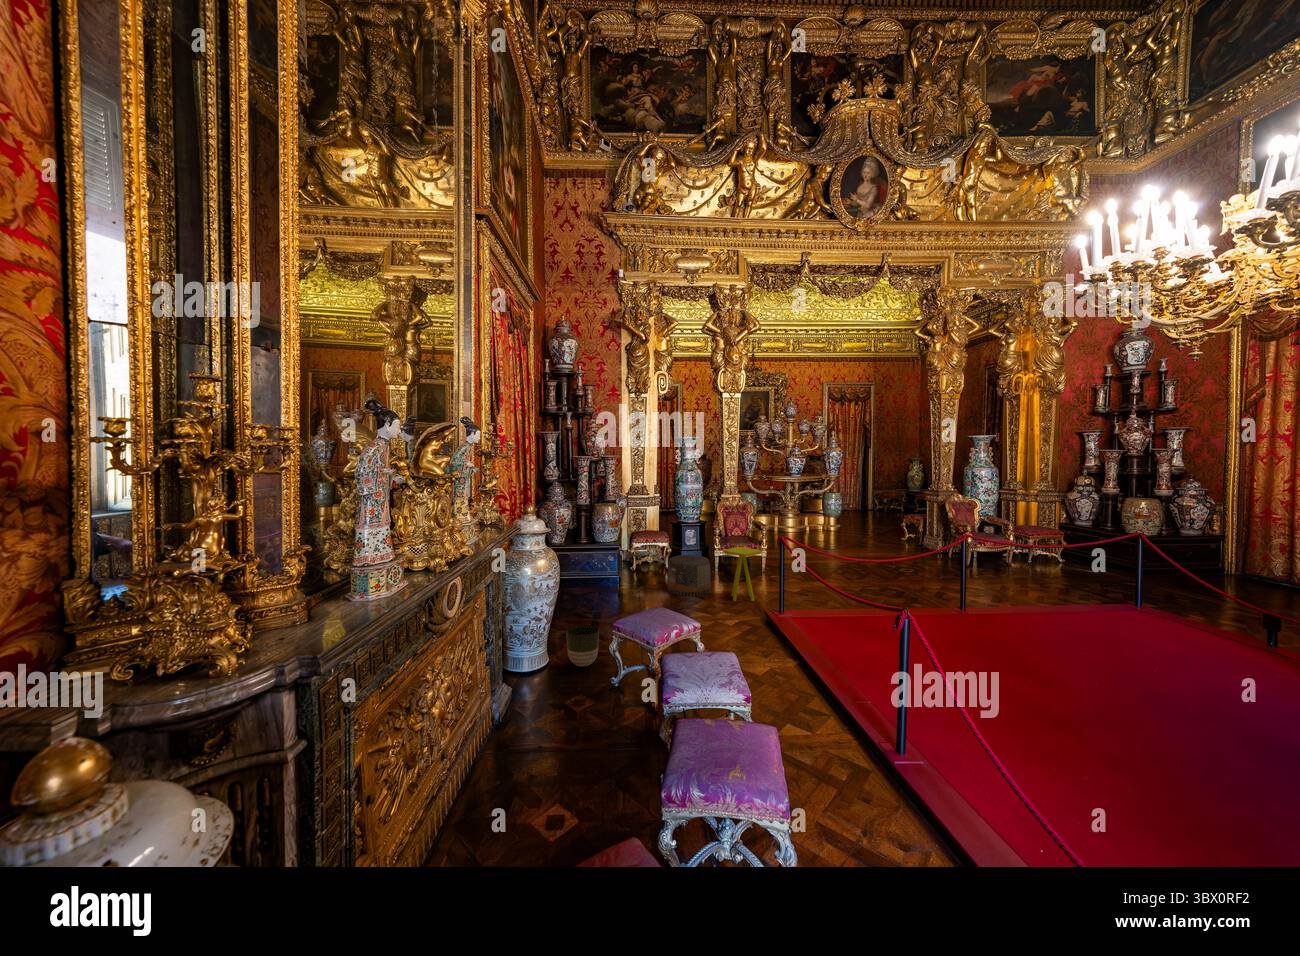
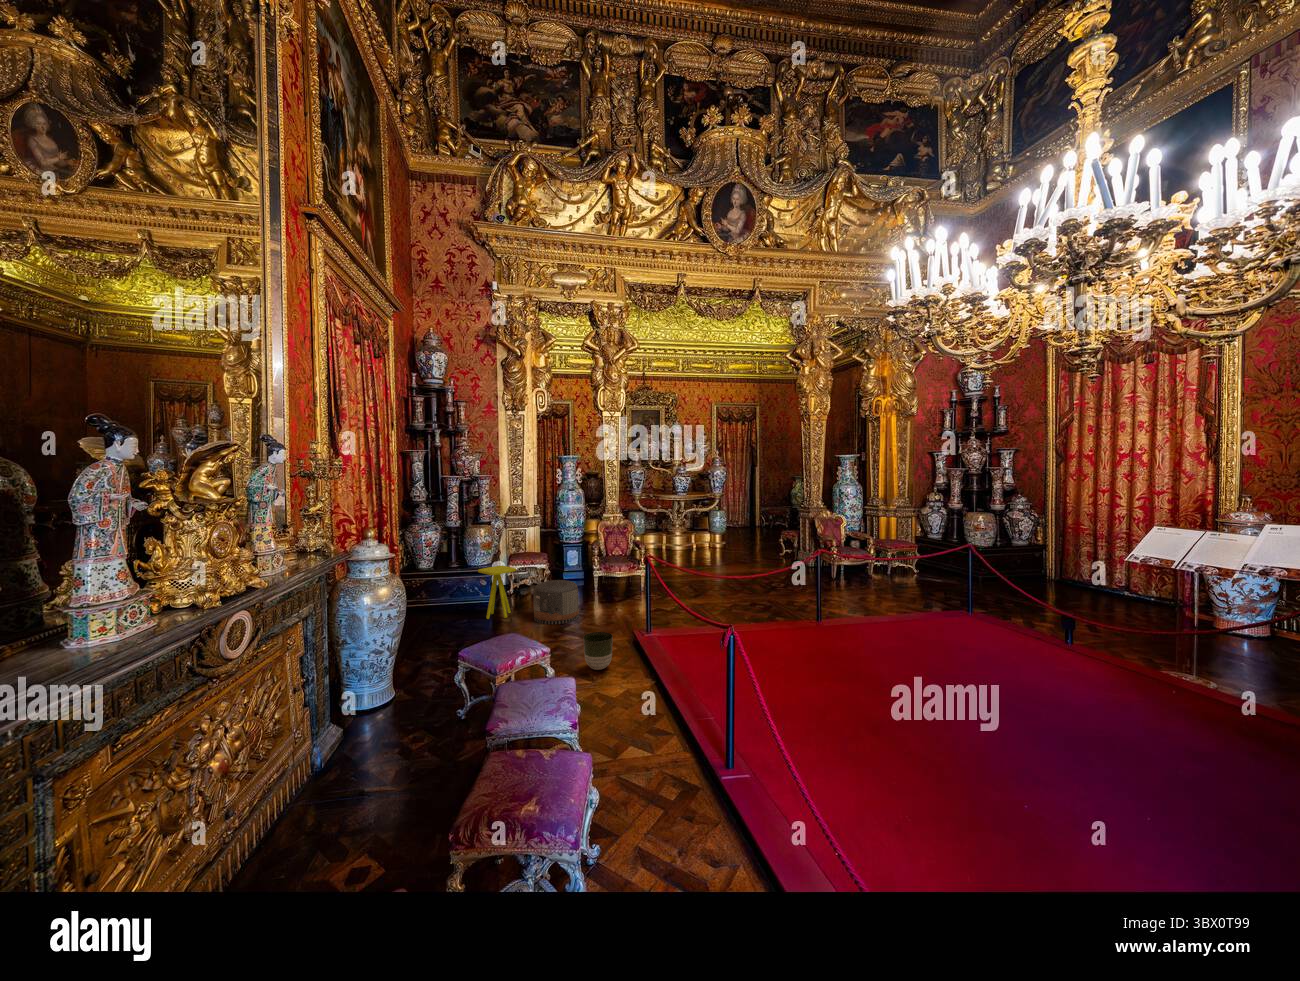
side table: present [723,547,762,601] -> present [478,566,516,619]
planter: present [566,624,599,667] -> present [583,632,613,670]

